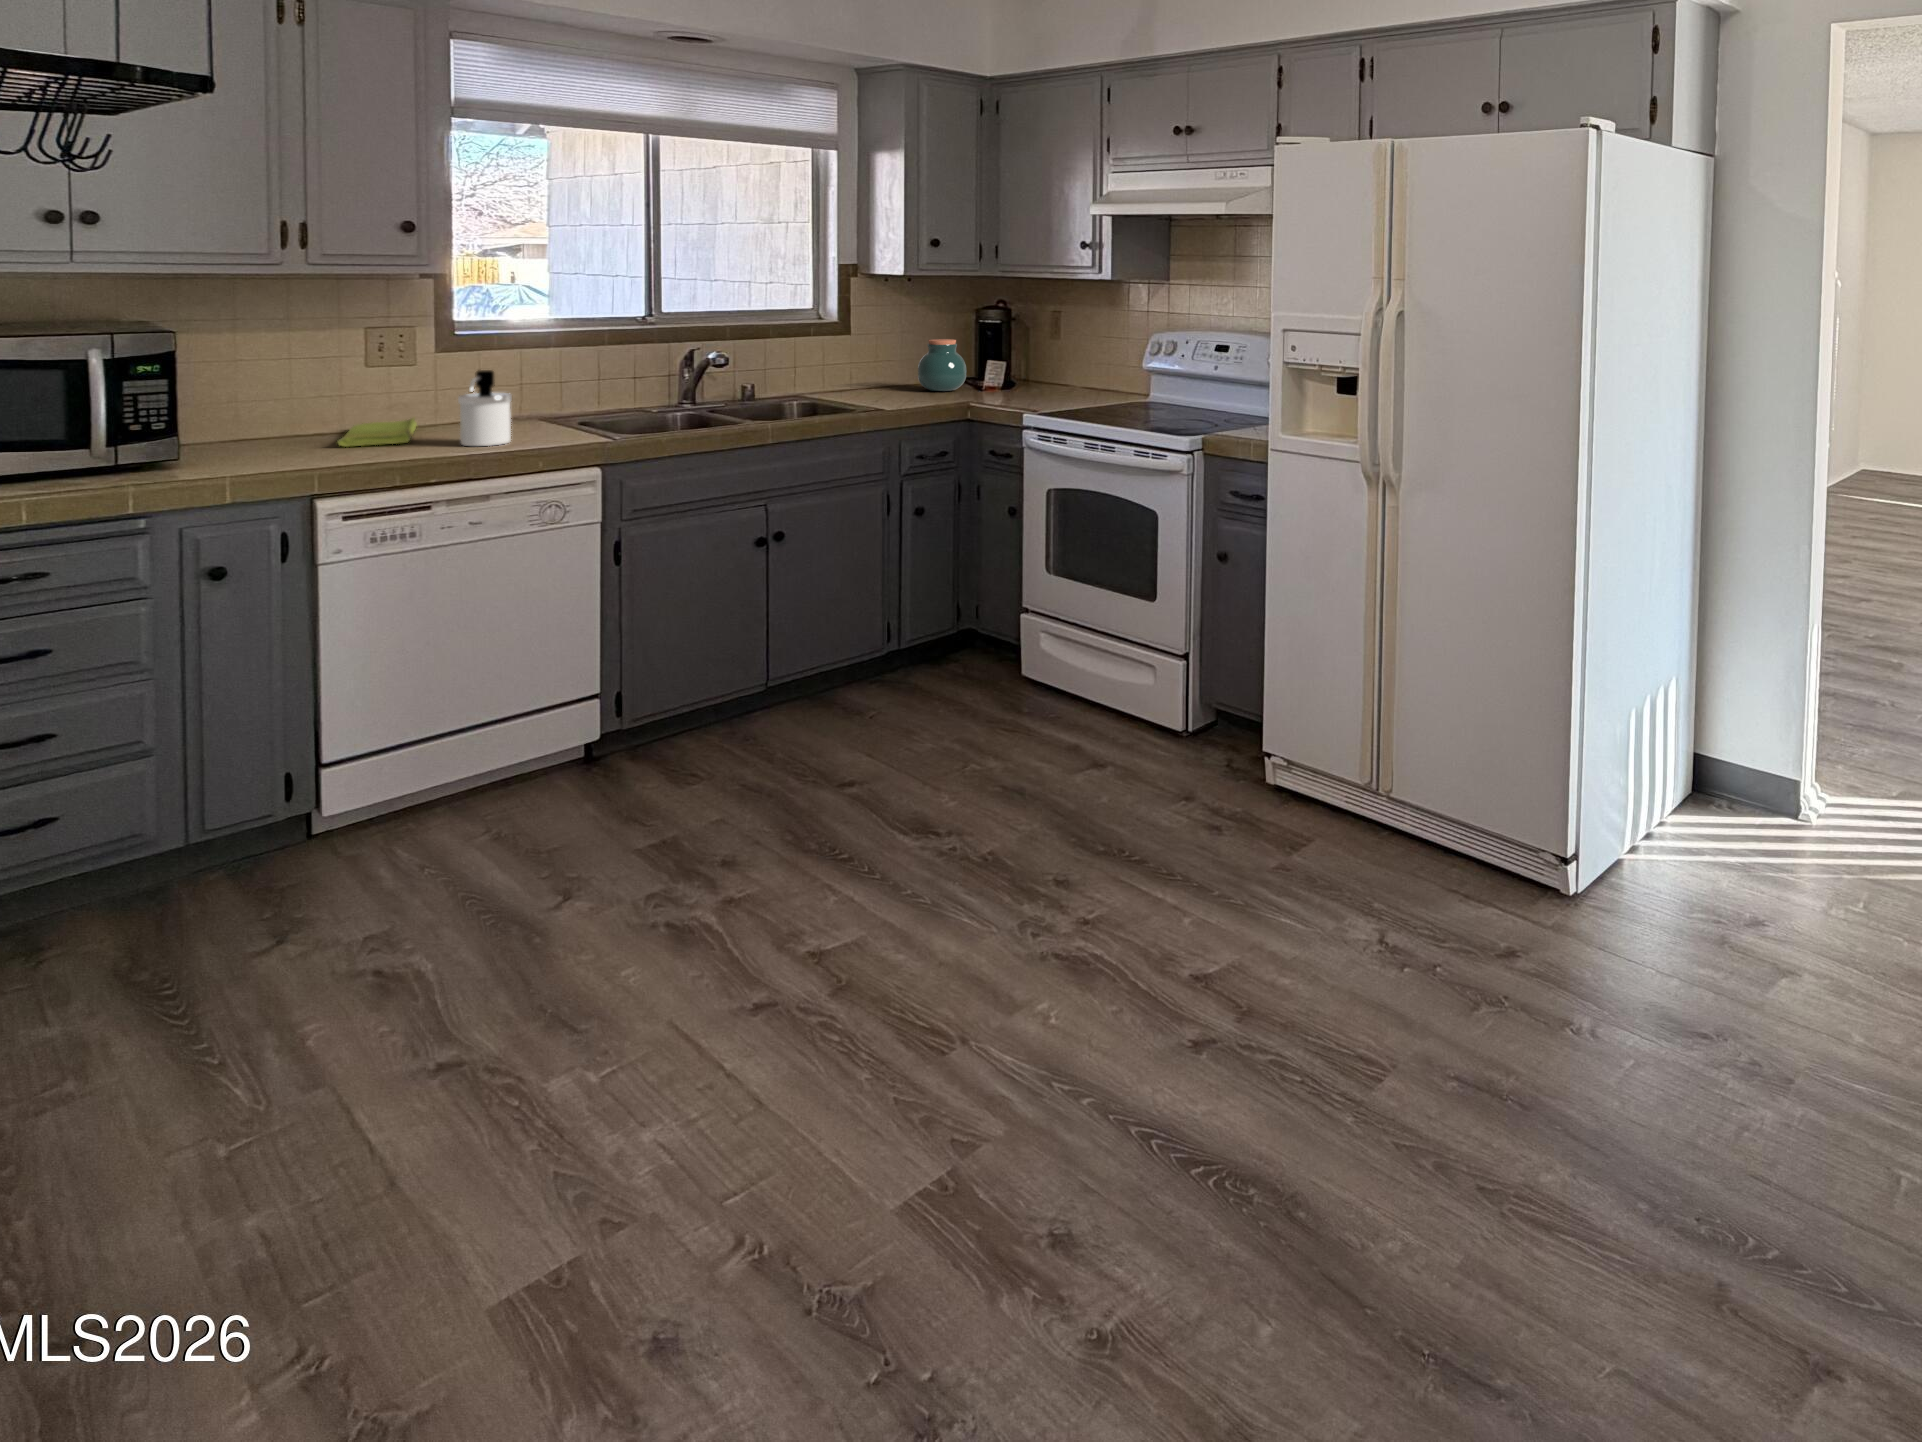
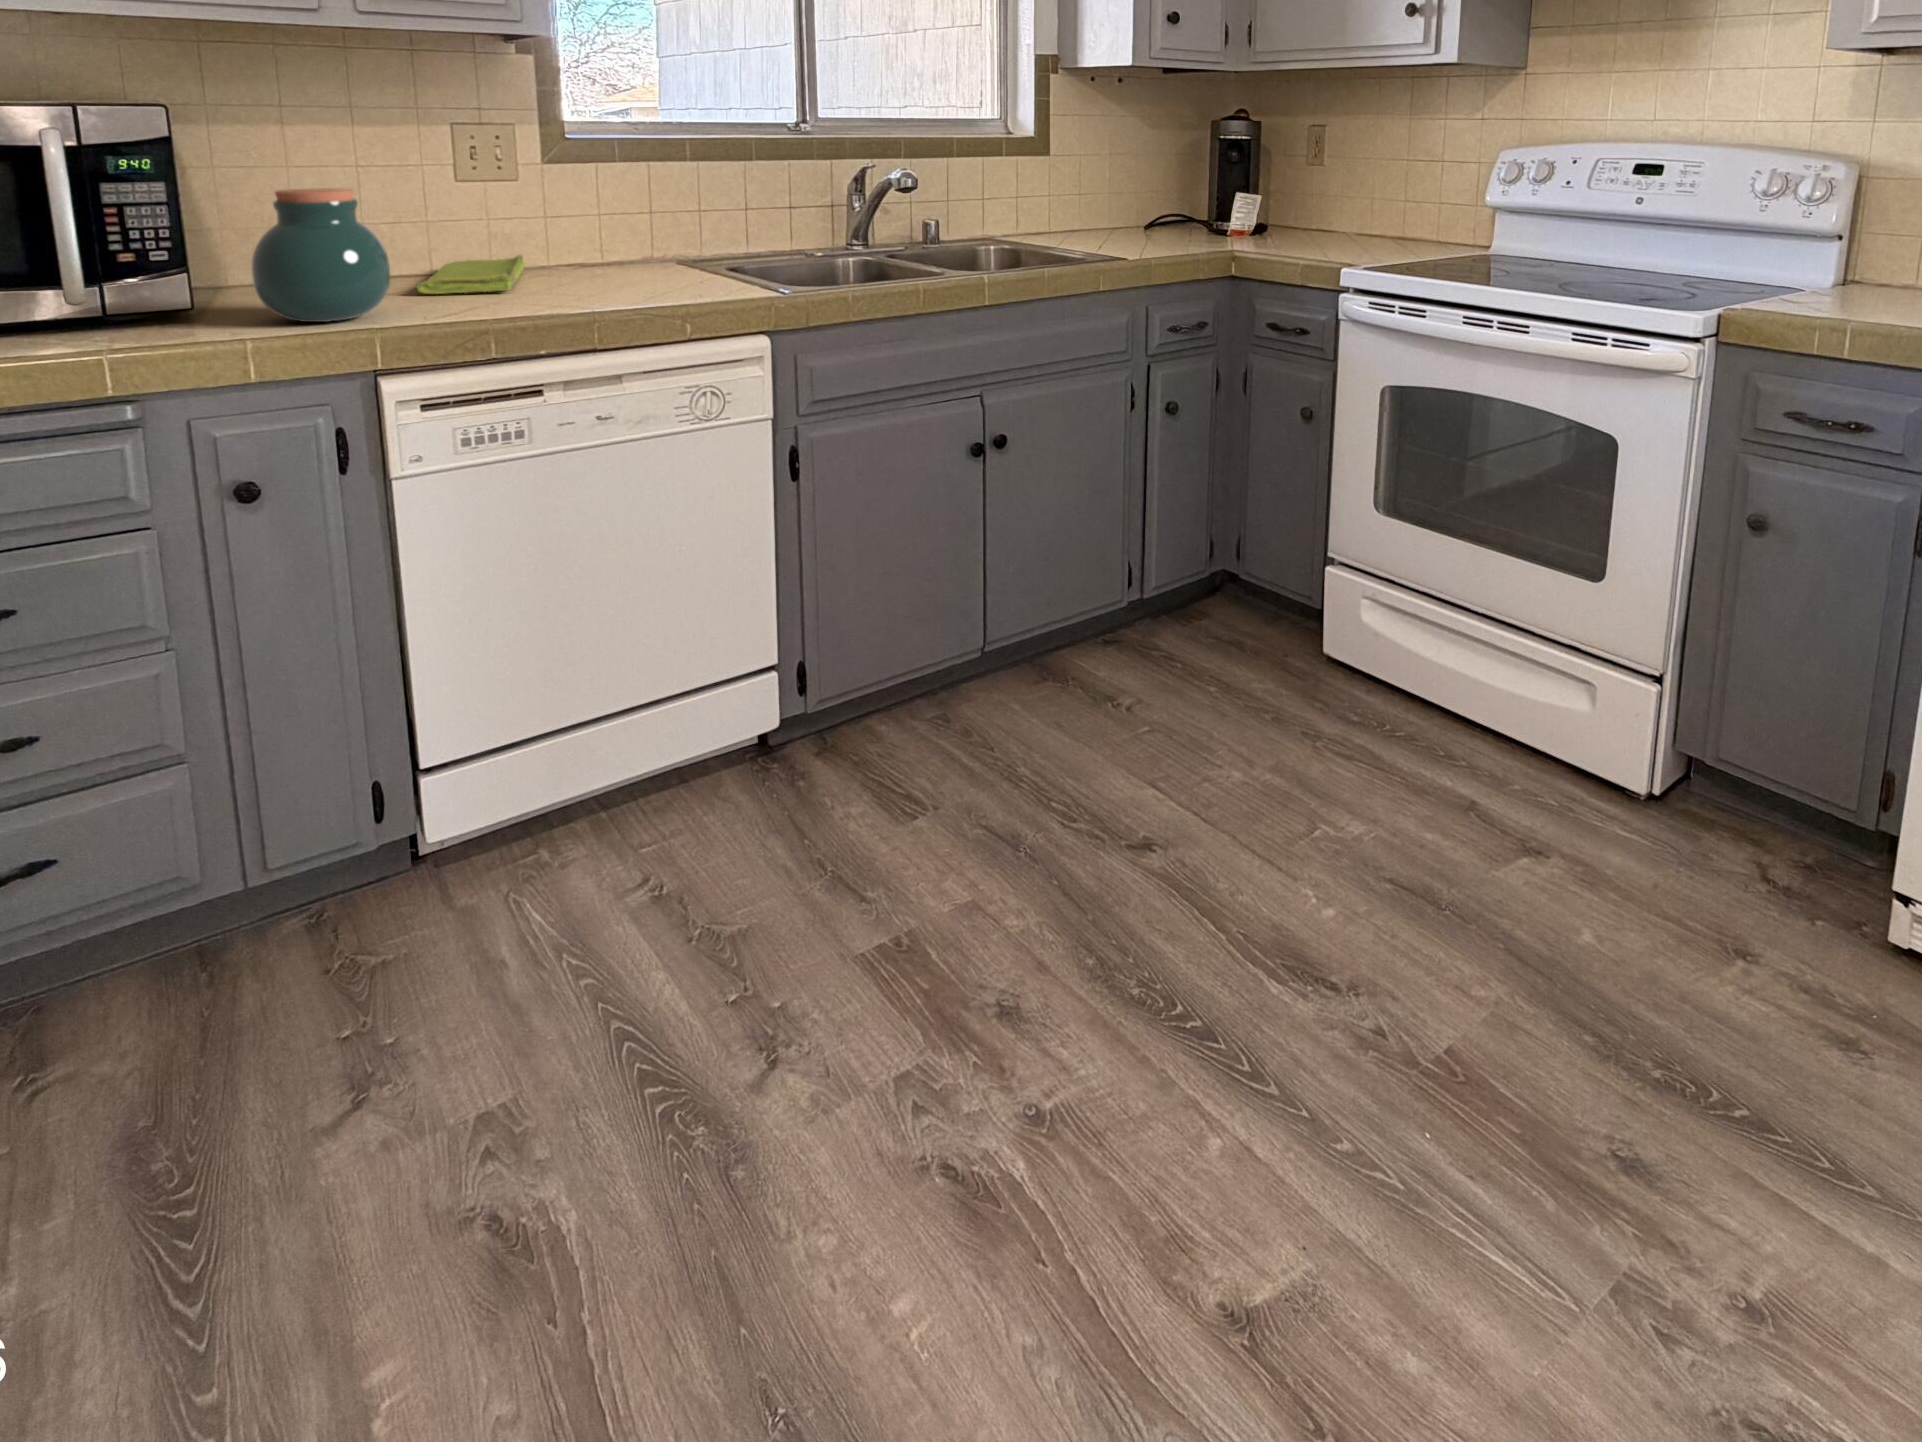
jar: present [918,339,966,391] -> present [252,188,390,322]
soap dispenser: present [458,370,512,446] -> none [573,183,647,298]

